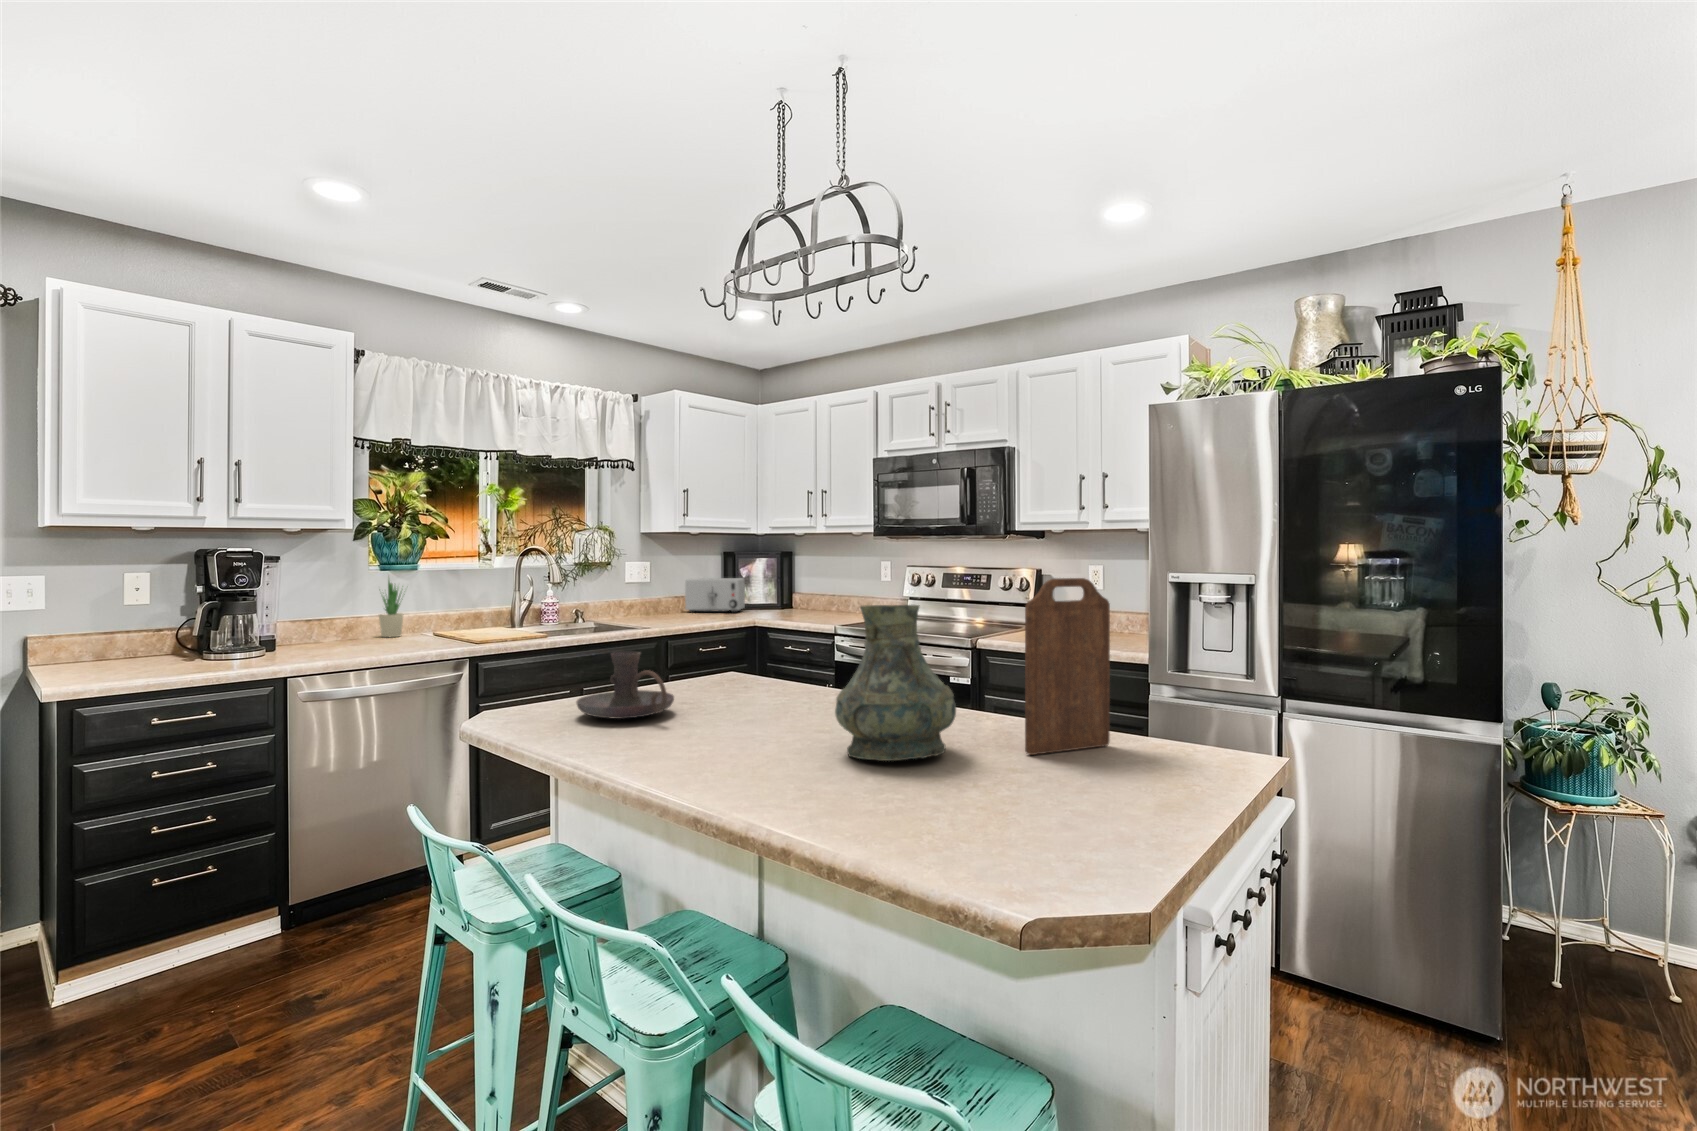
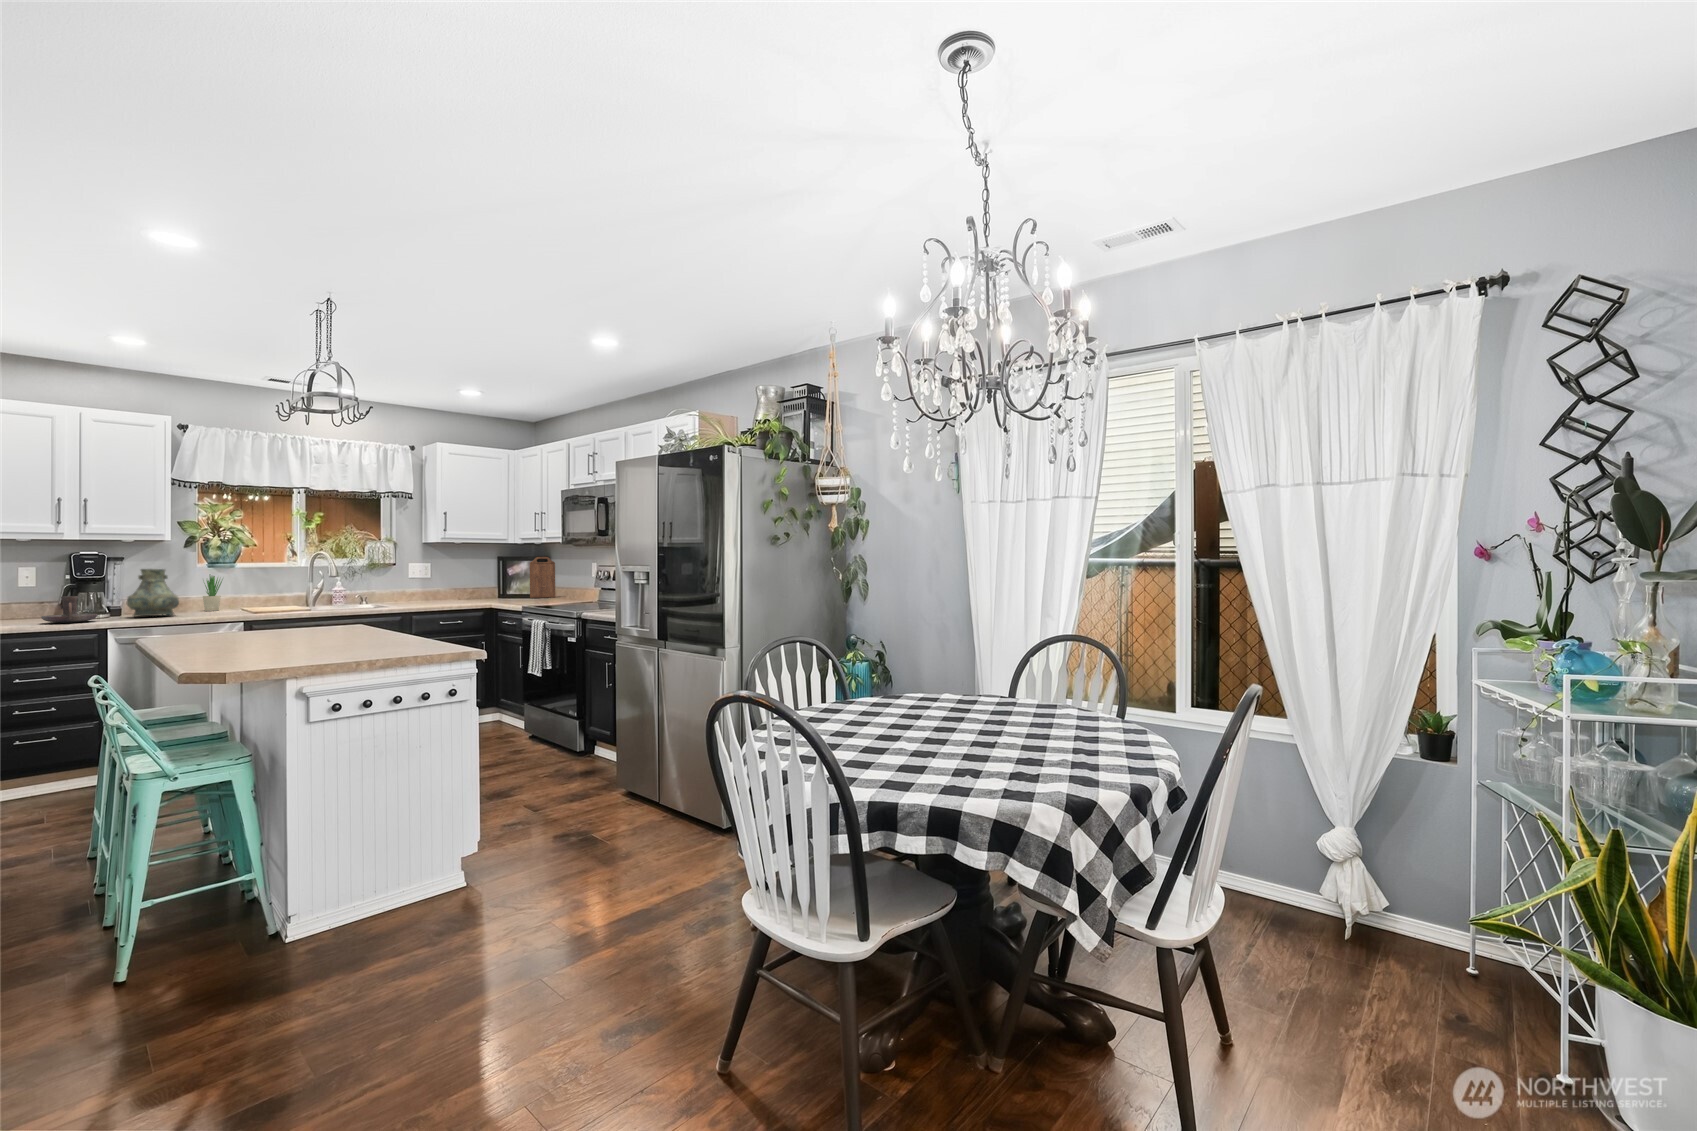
toaster: present [685,578,745,612] -> none [460,574,508,598]
cutting board: present [1025,578,1110,755] -> present [530,557,555,598]
vase: present [835,605,956,761] -> present [127,569,179,616]
candle holder: present [577,651,674,719] -> present [41,596,98,623]

